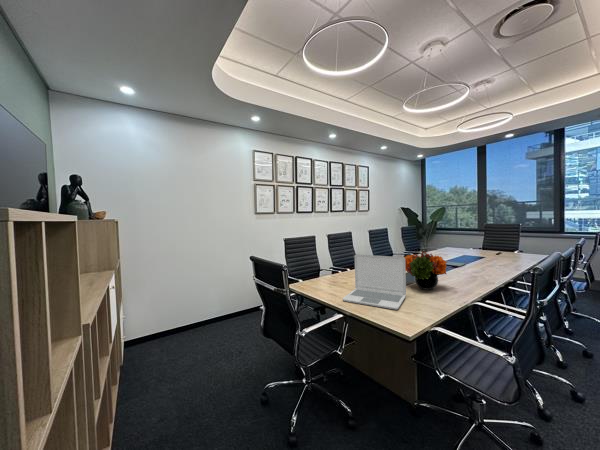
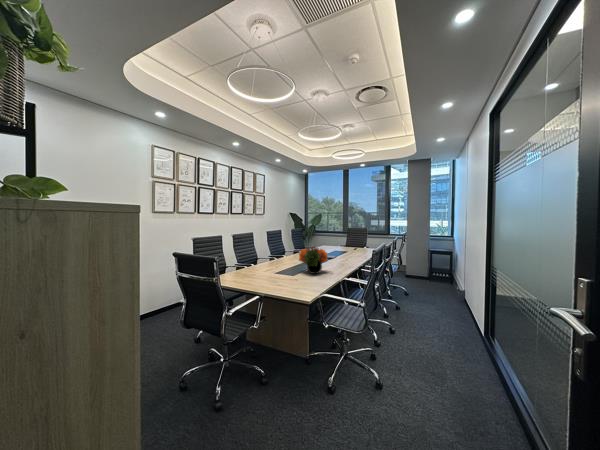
laptop: present [343,255,406,310] -> none [257,249,303,287]

